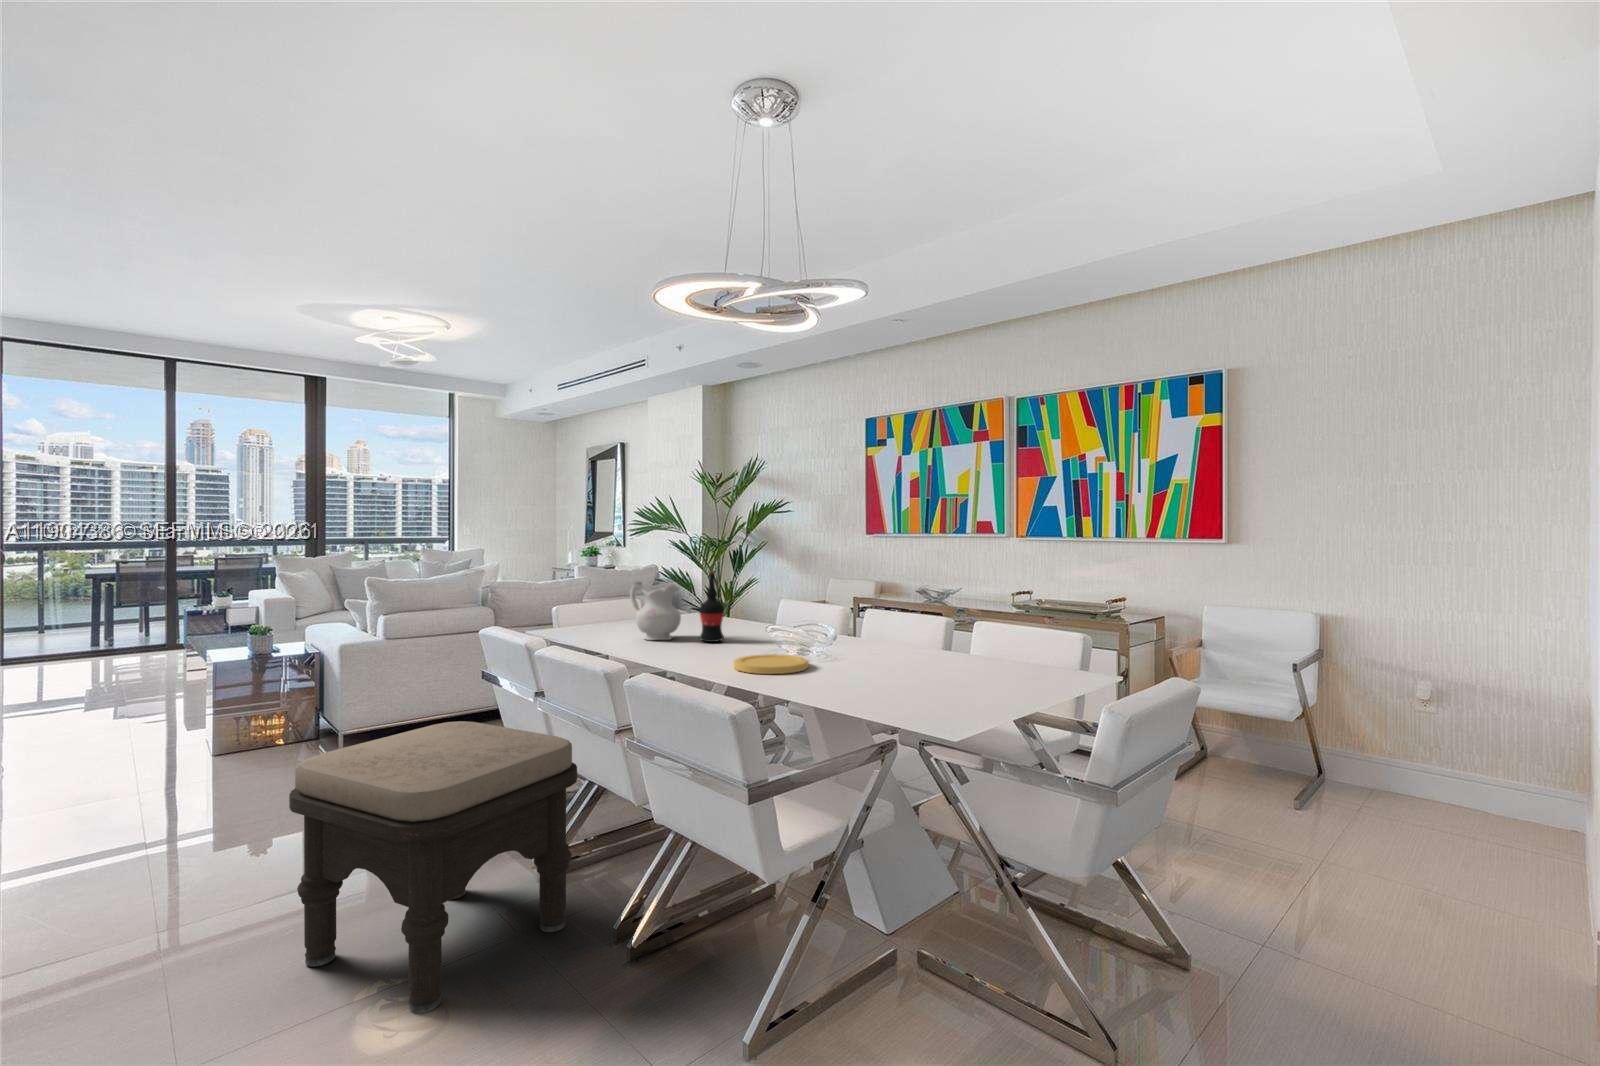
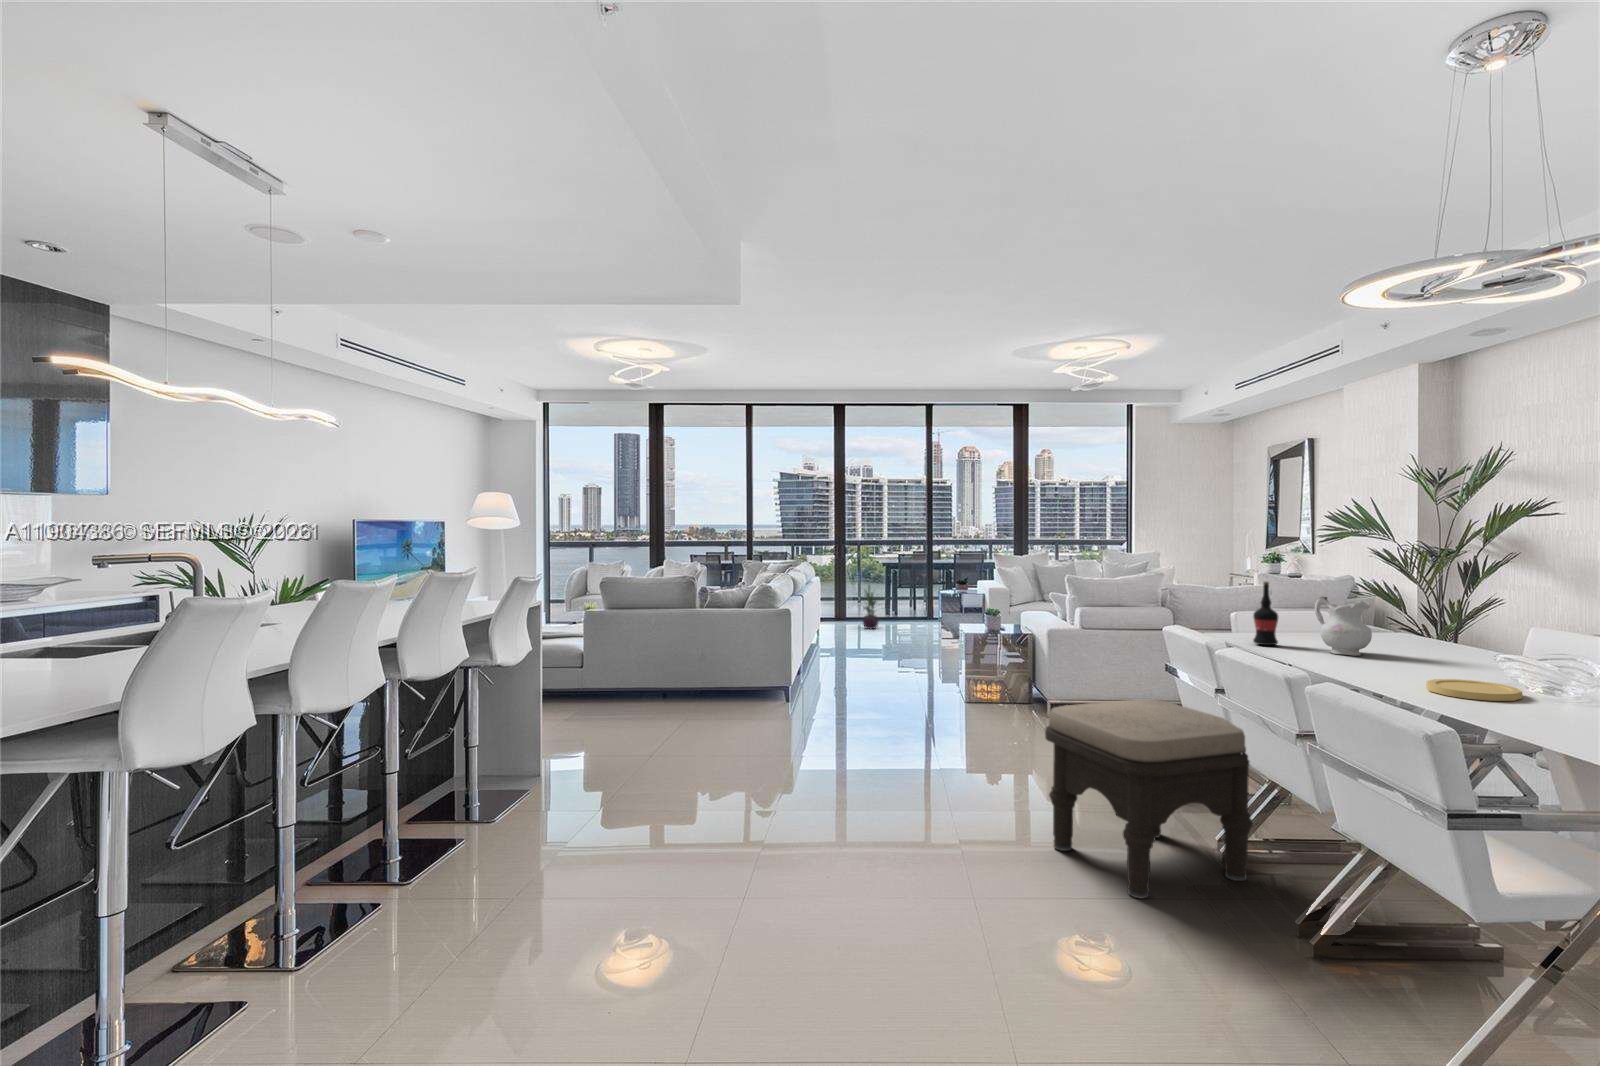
wine bottle: present [699,570,724,642] -> present [1253,581,1278,645]
decorative plant: none [44,604,128,665] -> present [863,586,878,629]

